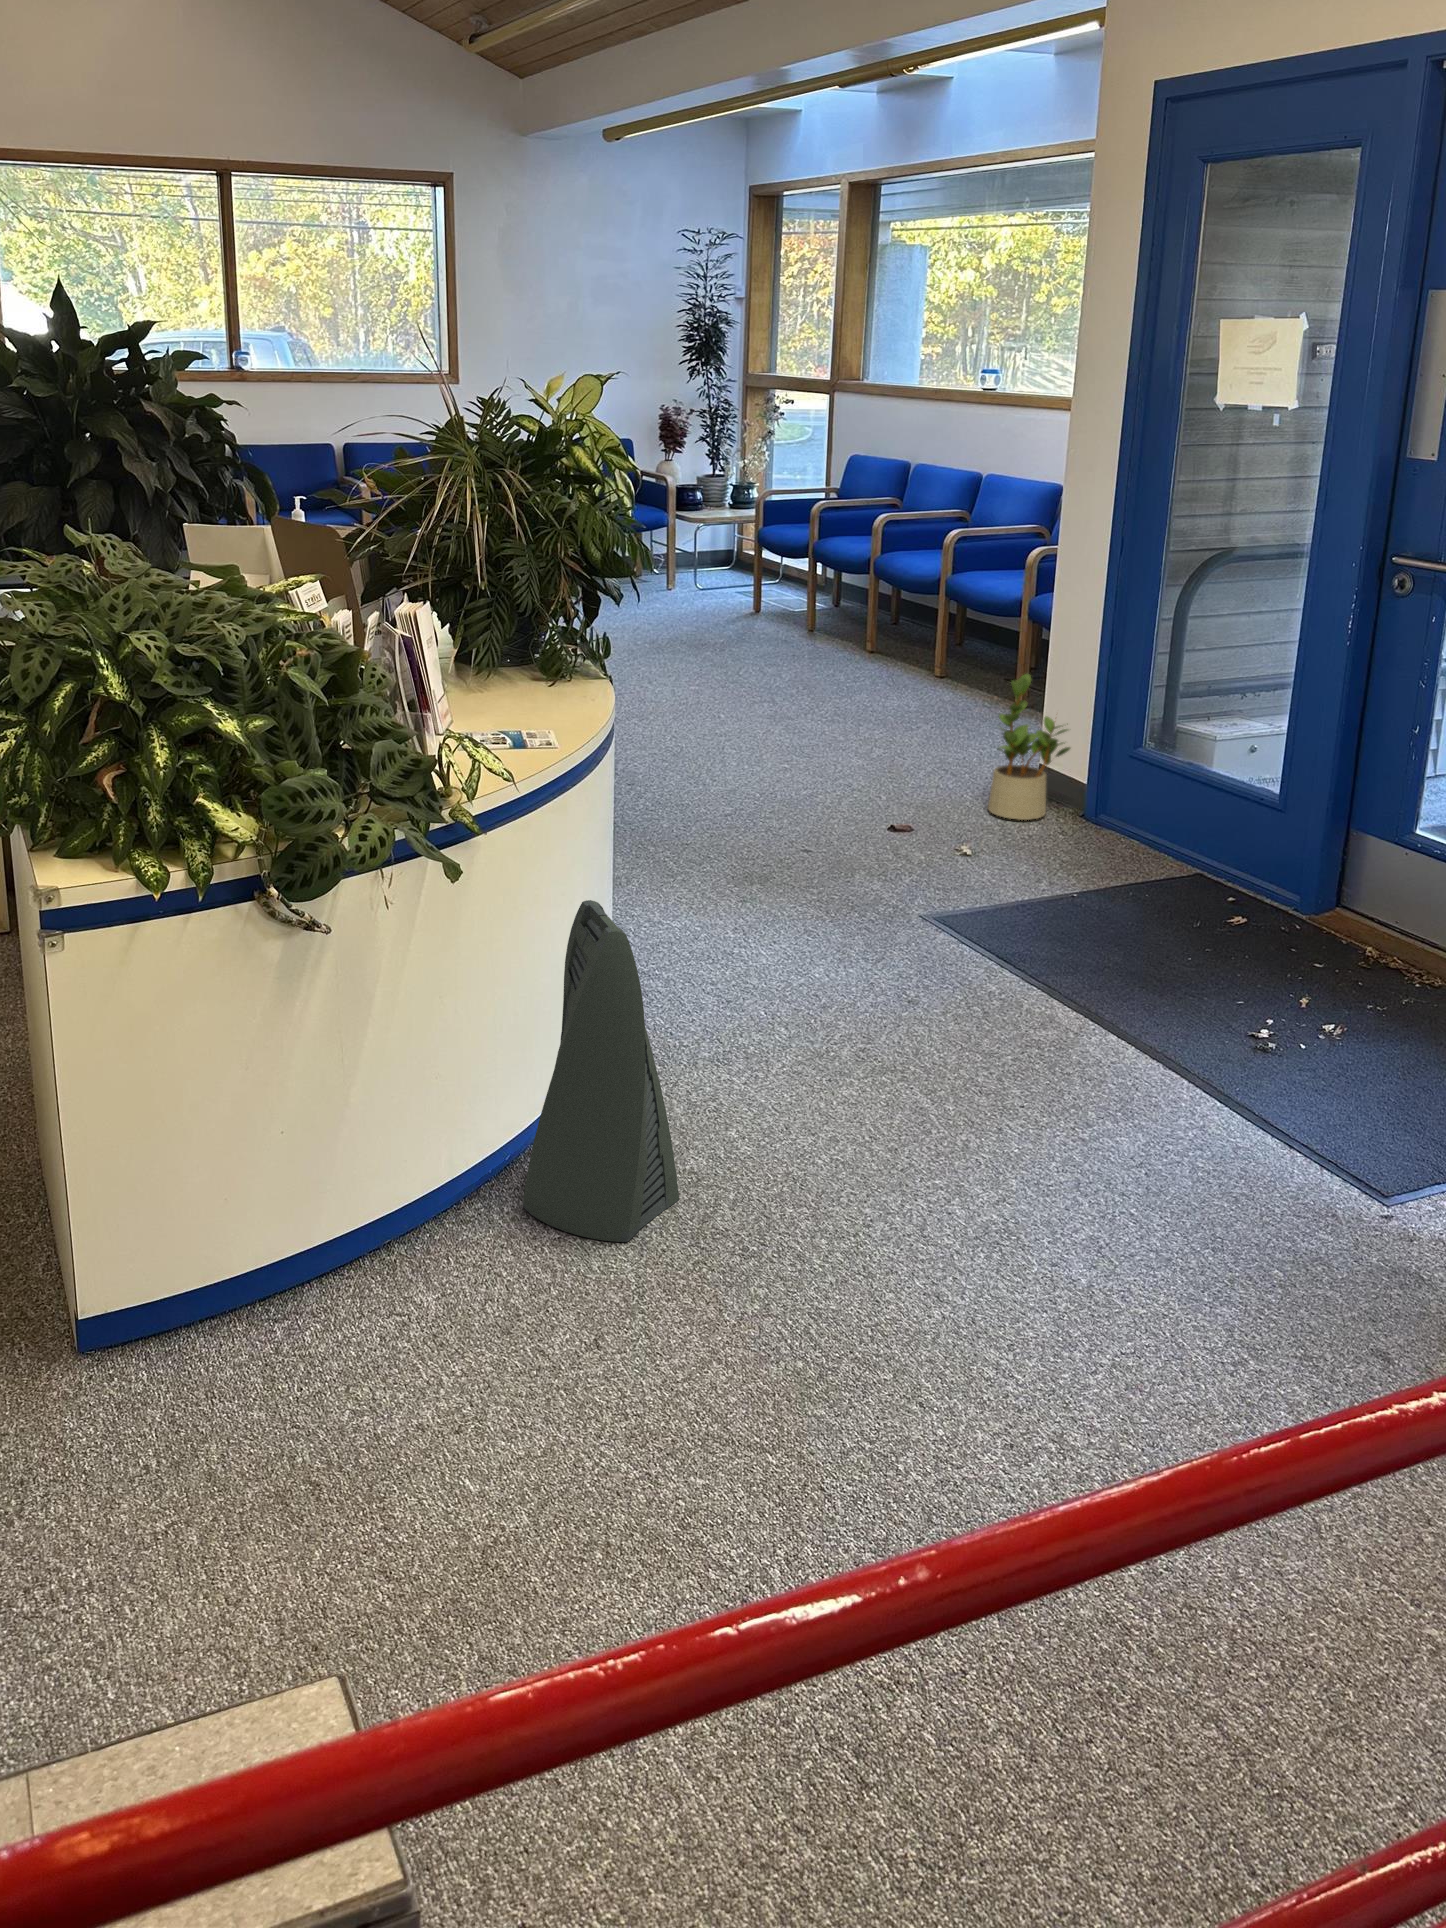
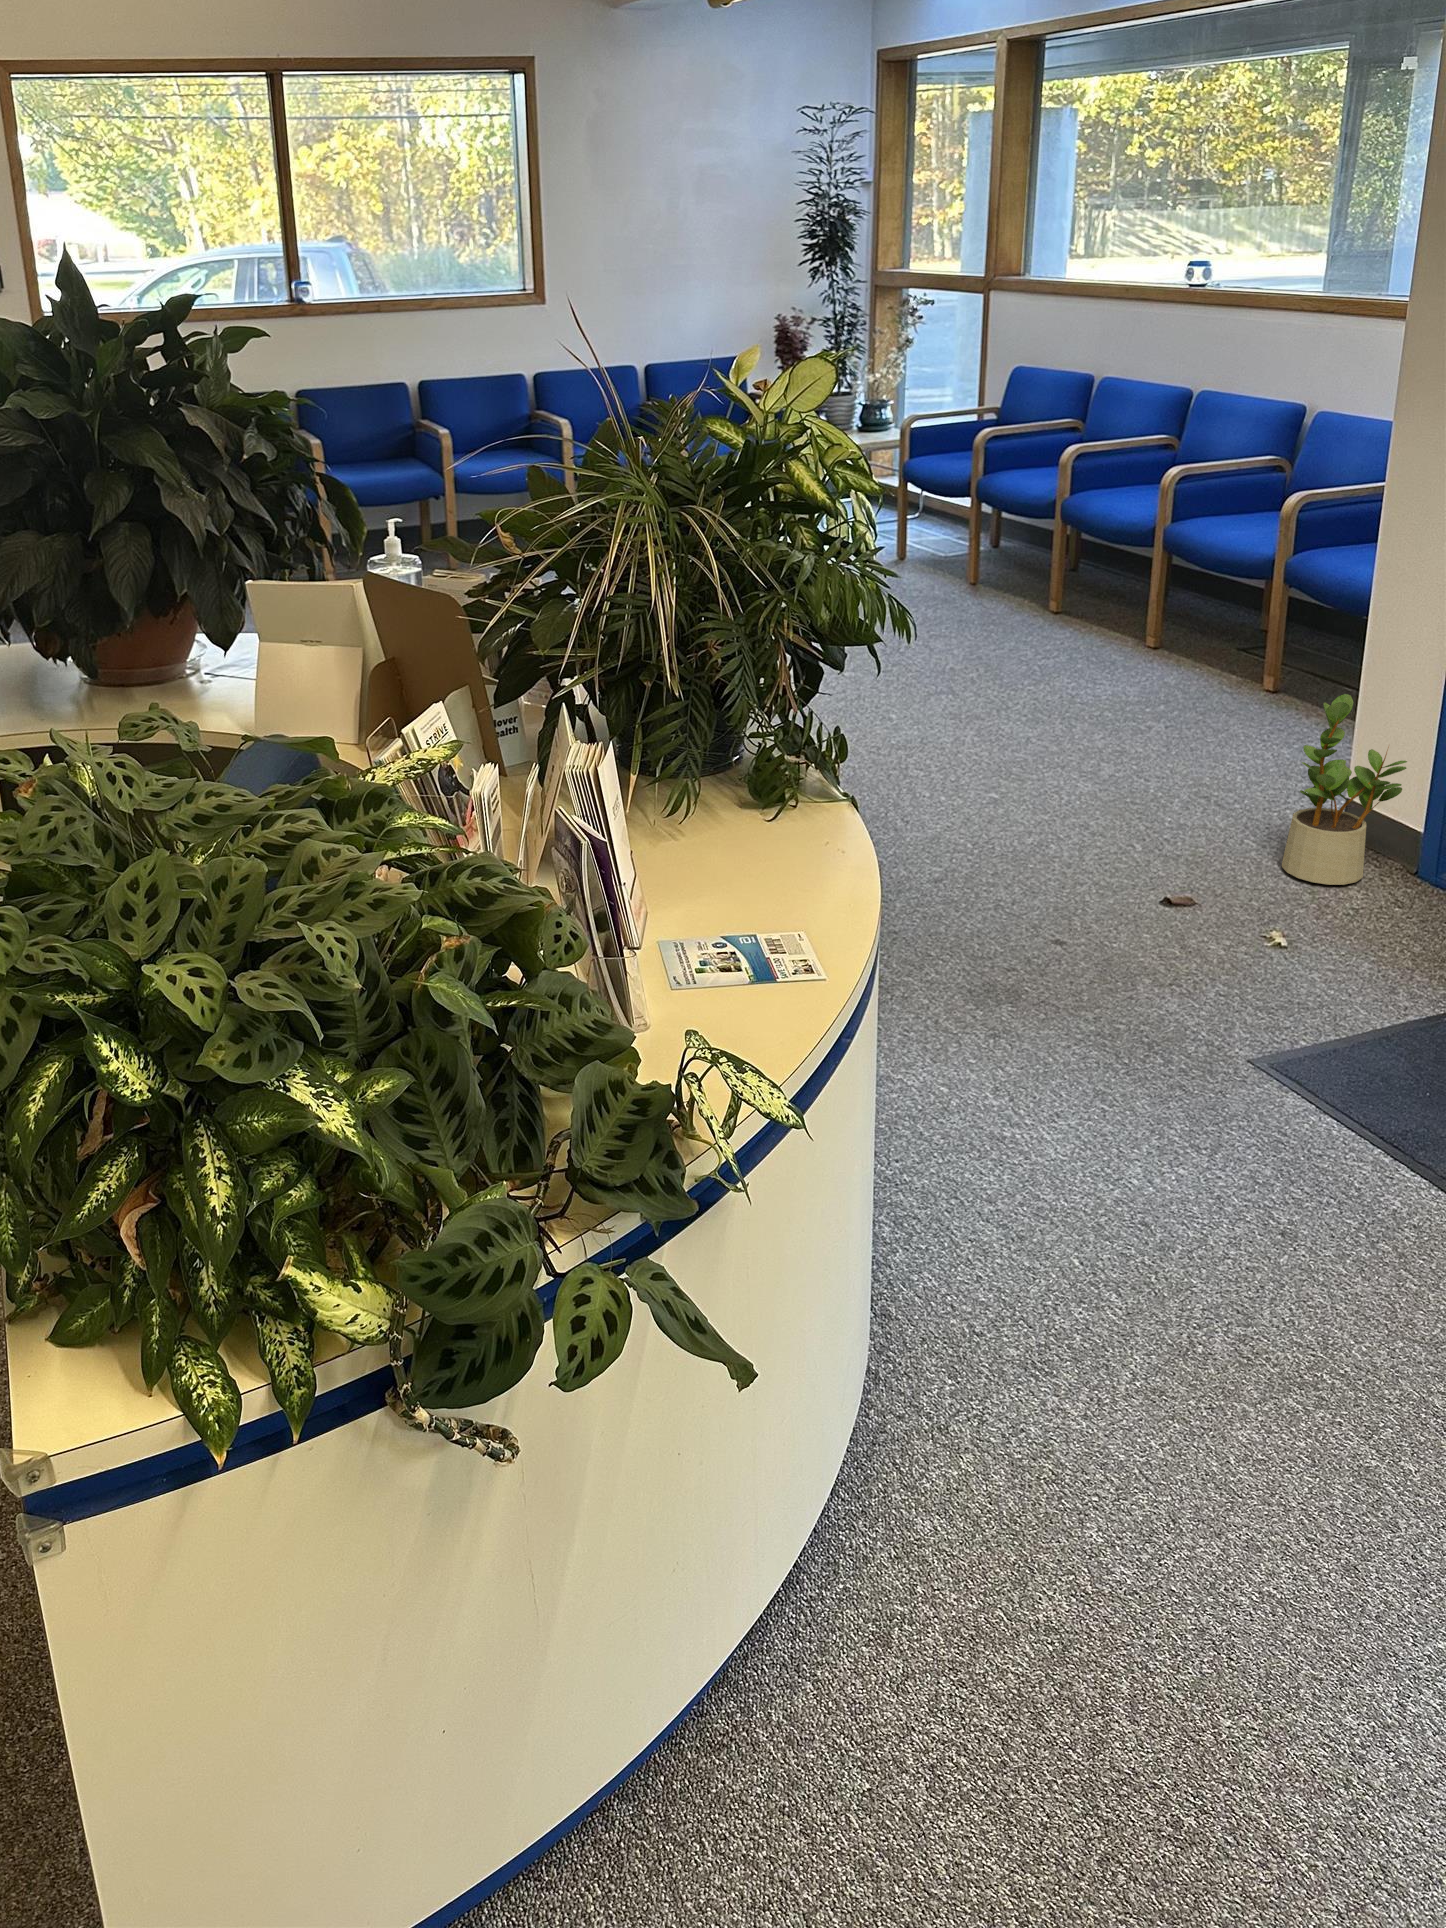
air purifier: present [523,900,679,1242] -> none [796,1260,1040,1801]

